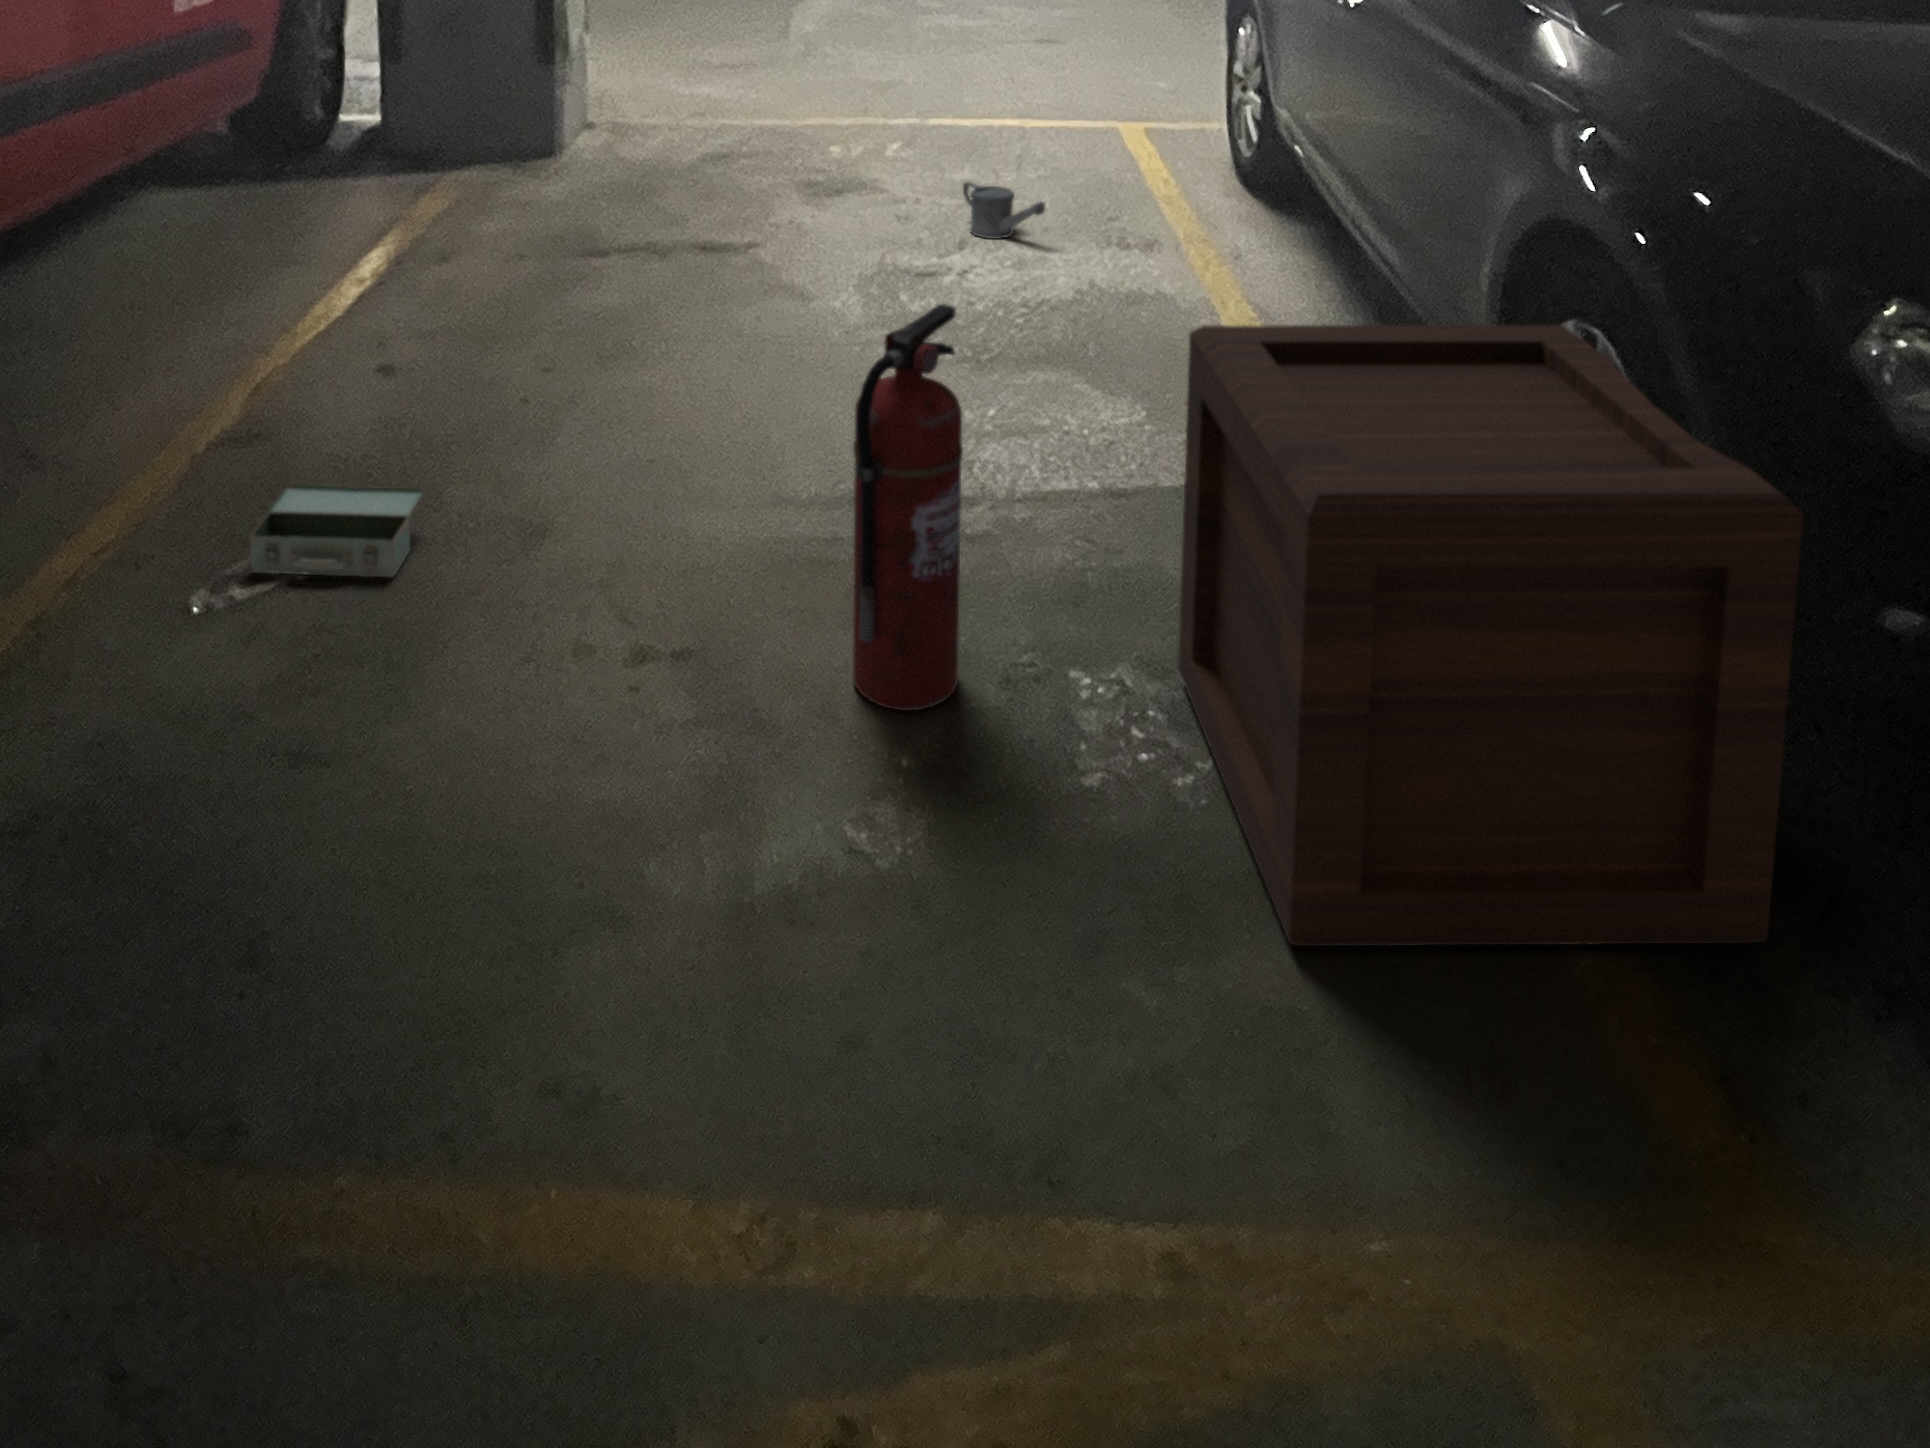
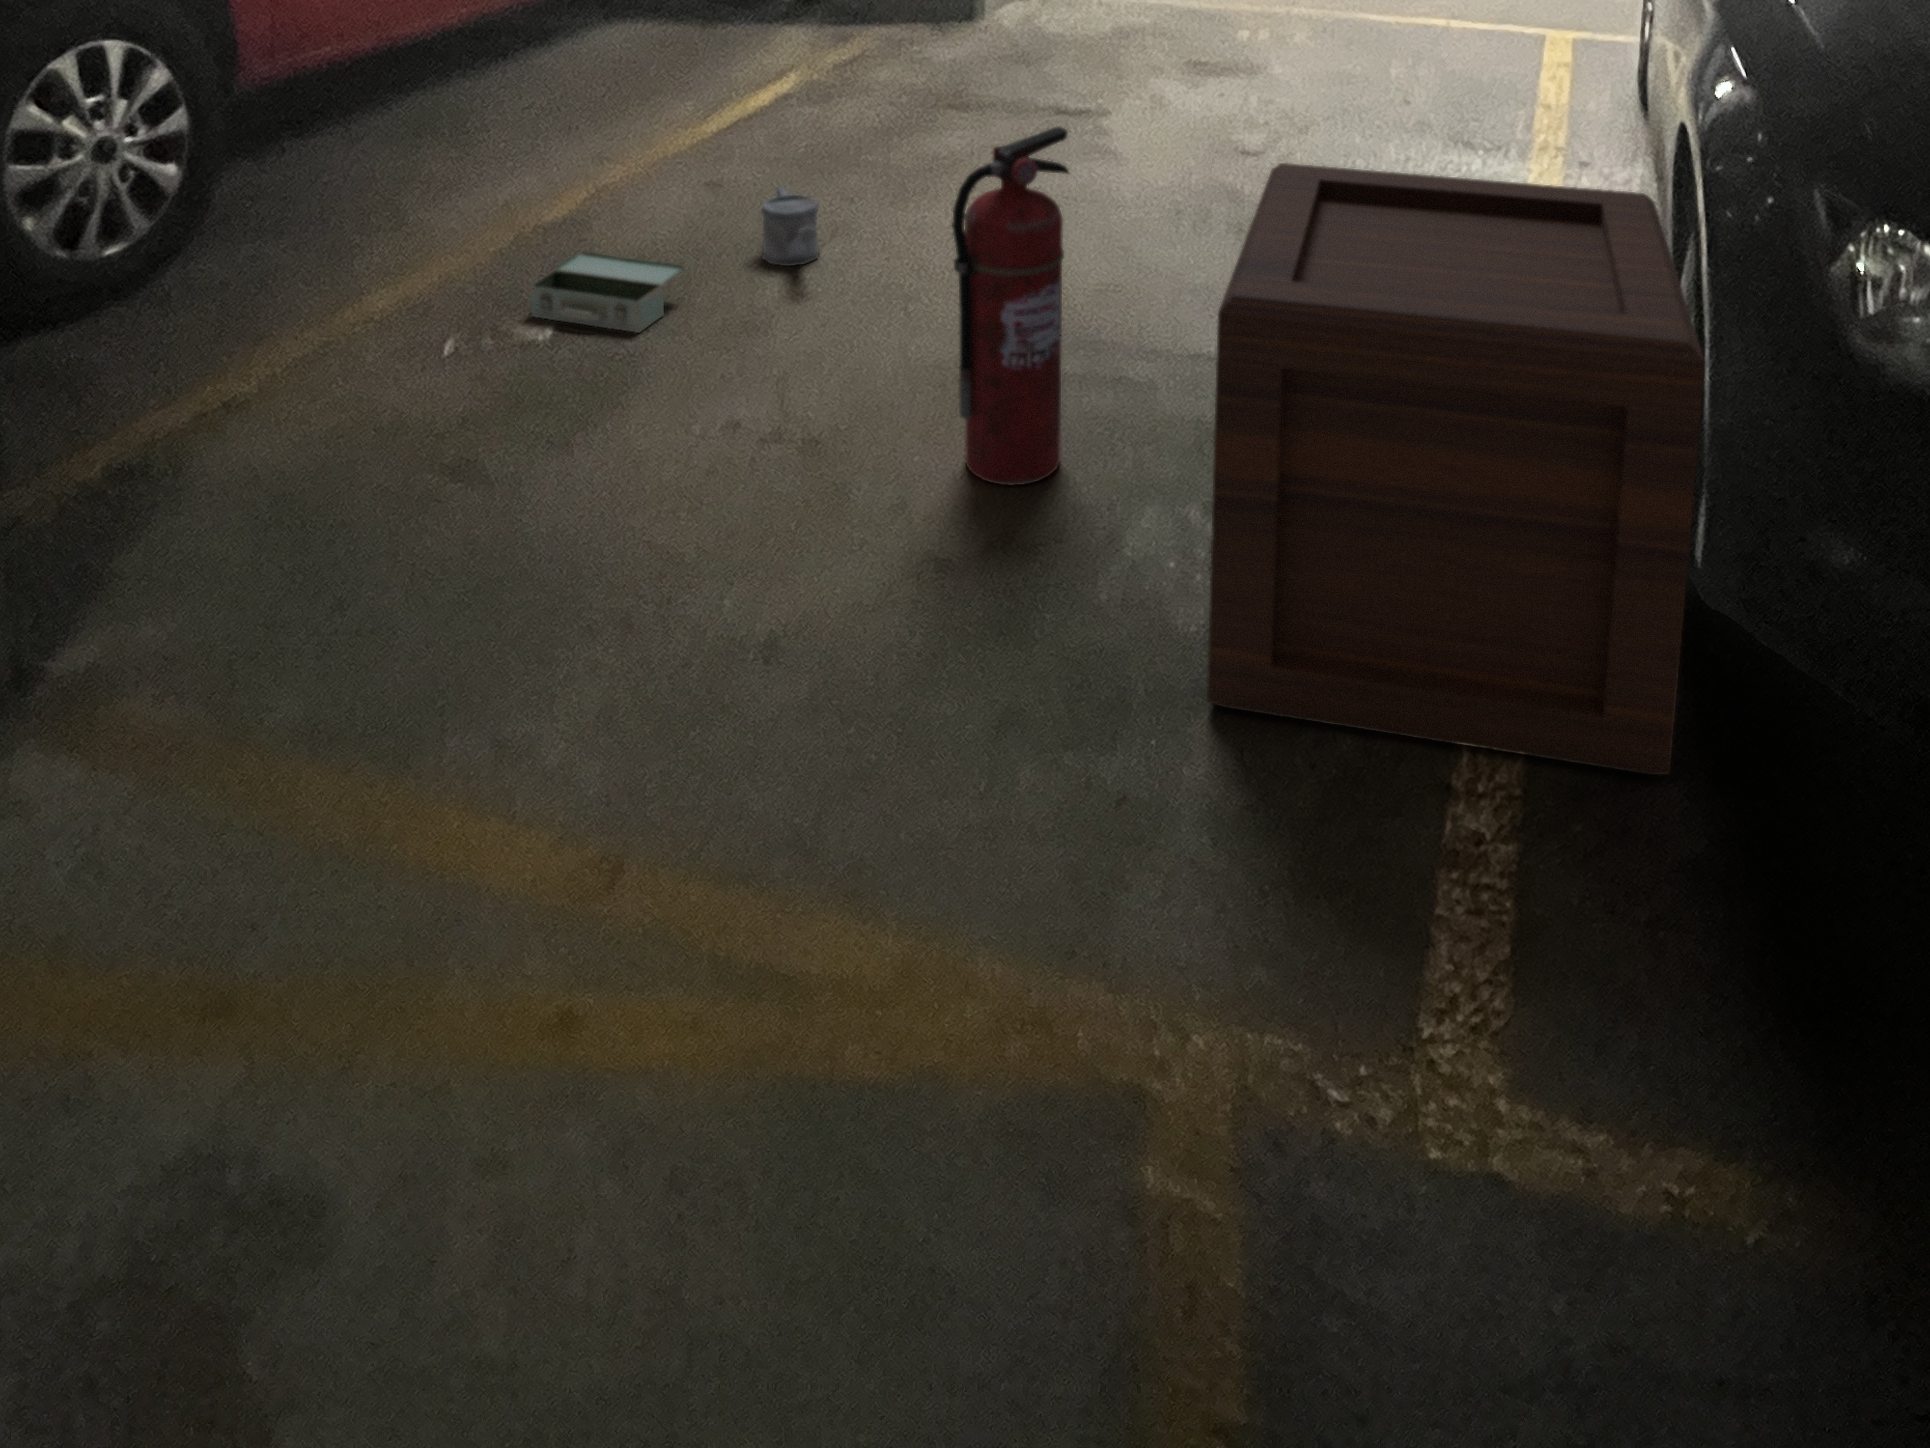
watering can: present [963,182,1045,239] -> present [761,187,820,266]

